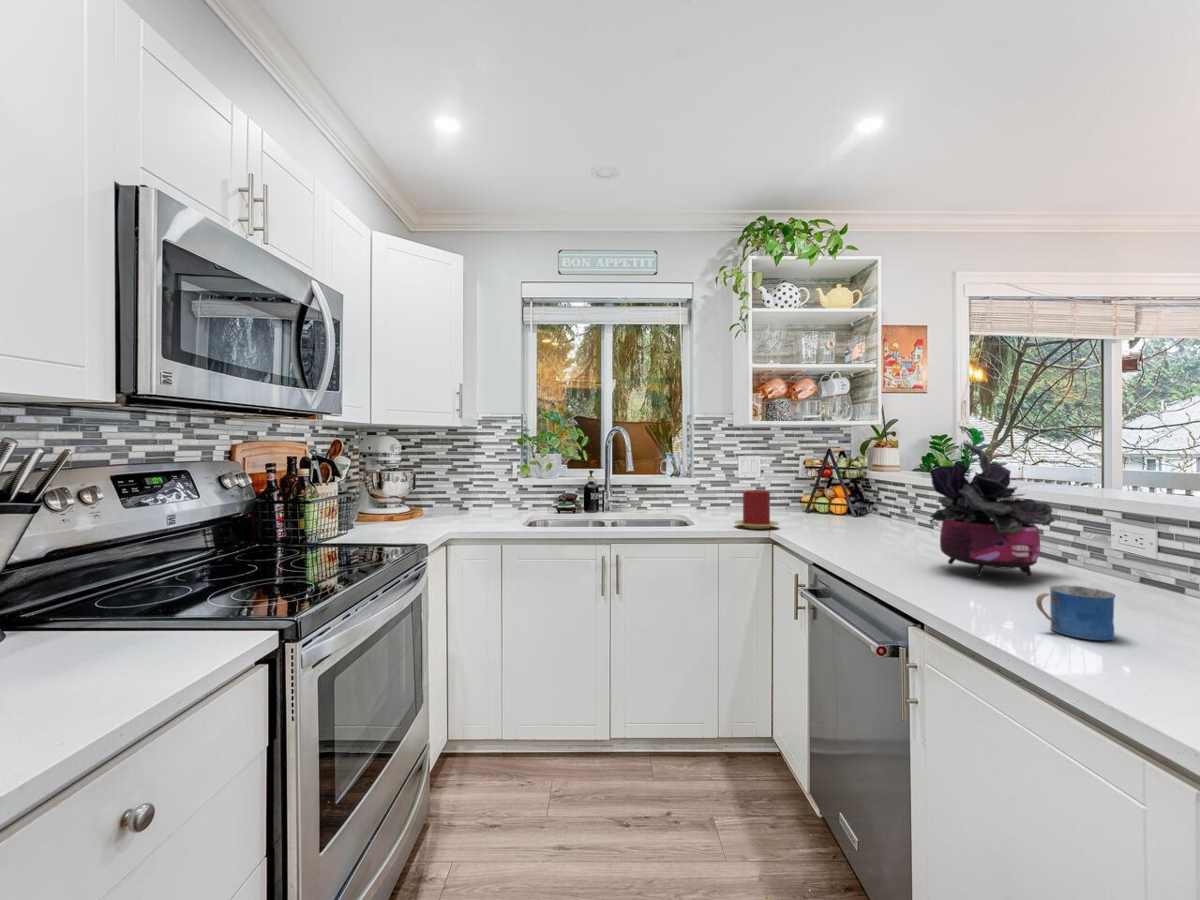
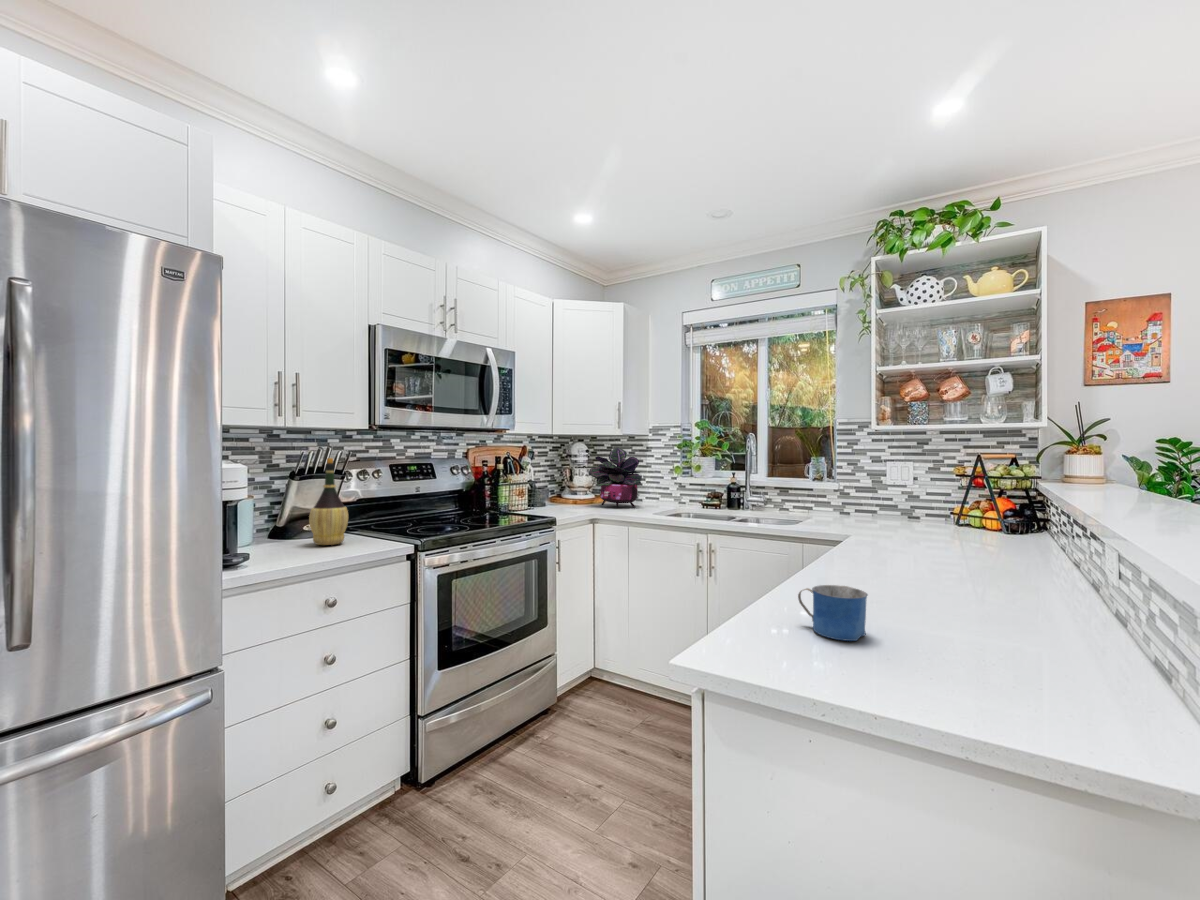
potted plant: present [930,443,1055,576] -> present [589,448,642,508]
wine bottle: none [84,467,184,666] -> present [309,458,348,545]
candle: present [735,490,779,529] -> none [823,494,870,532]

